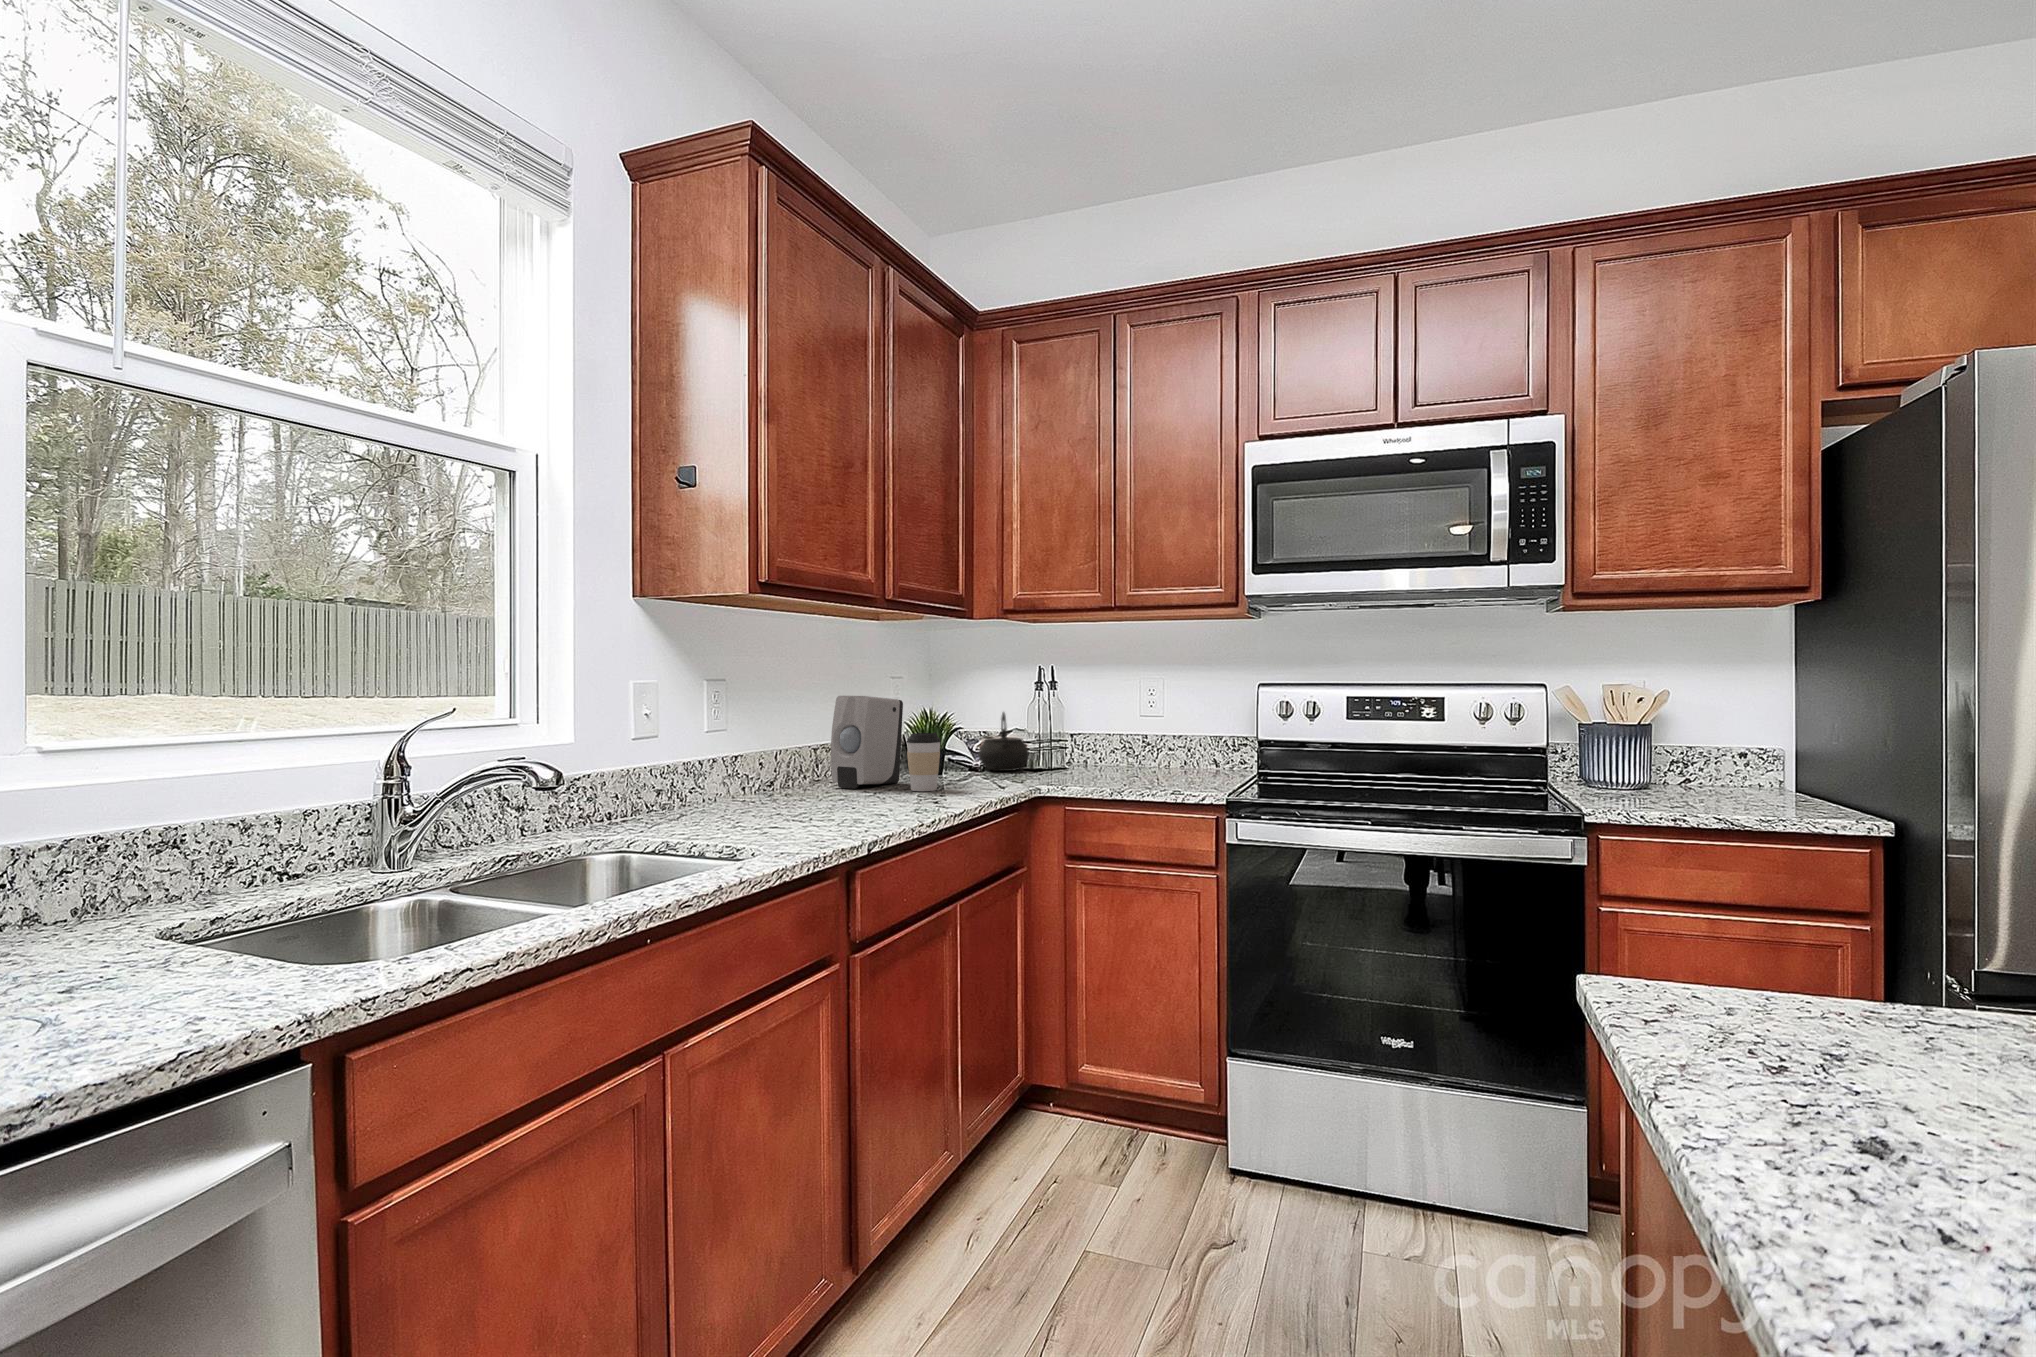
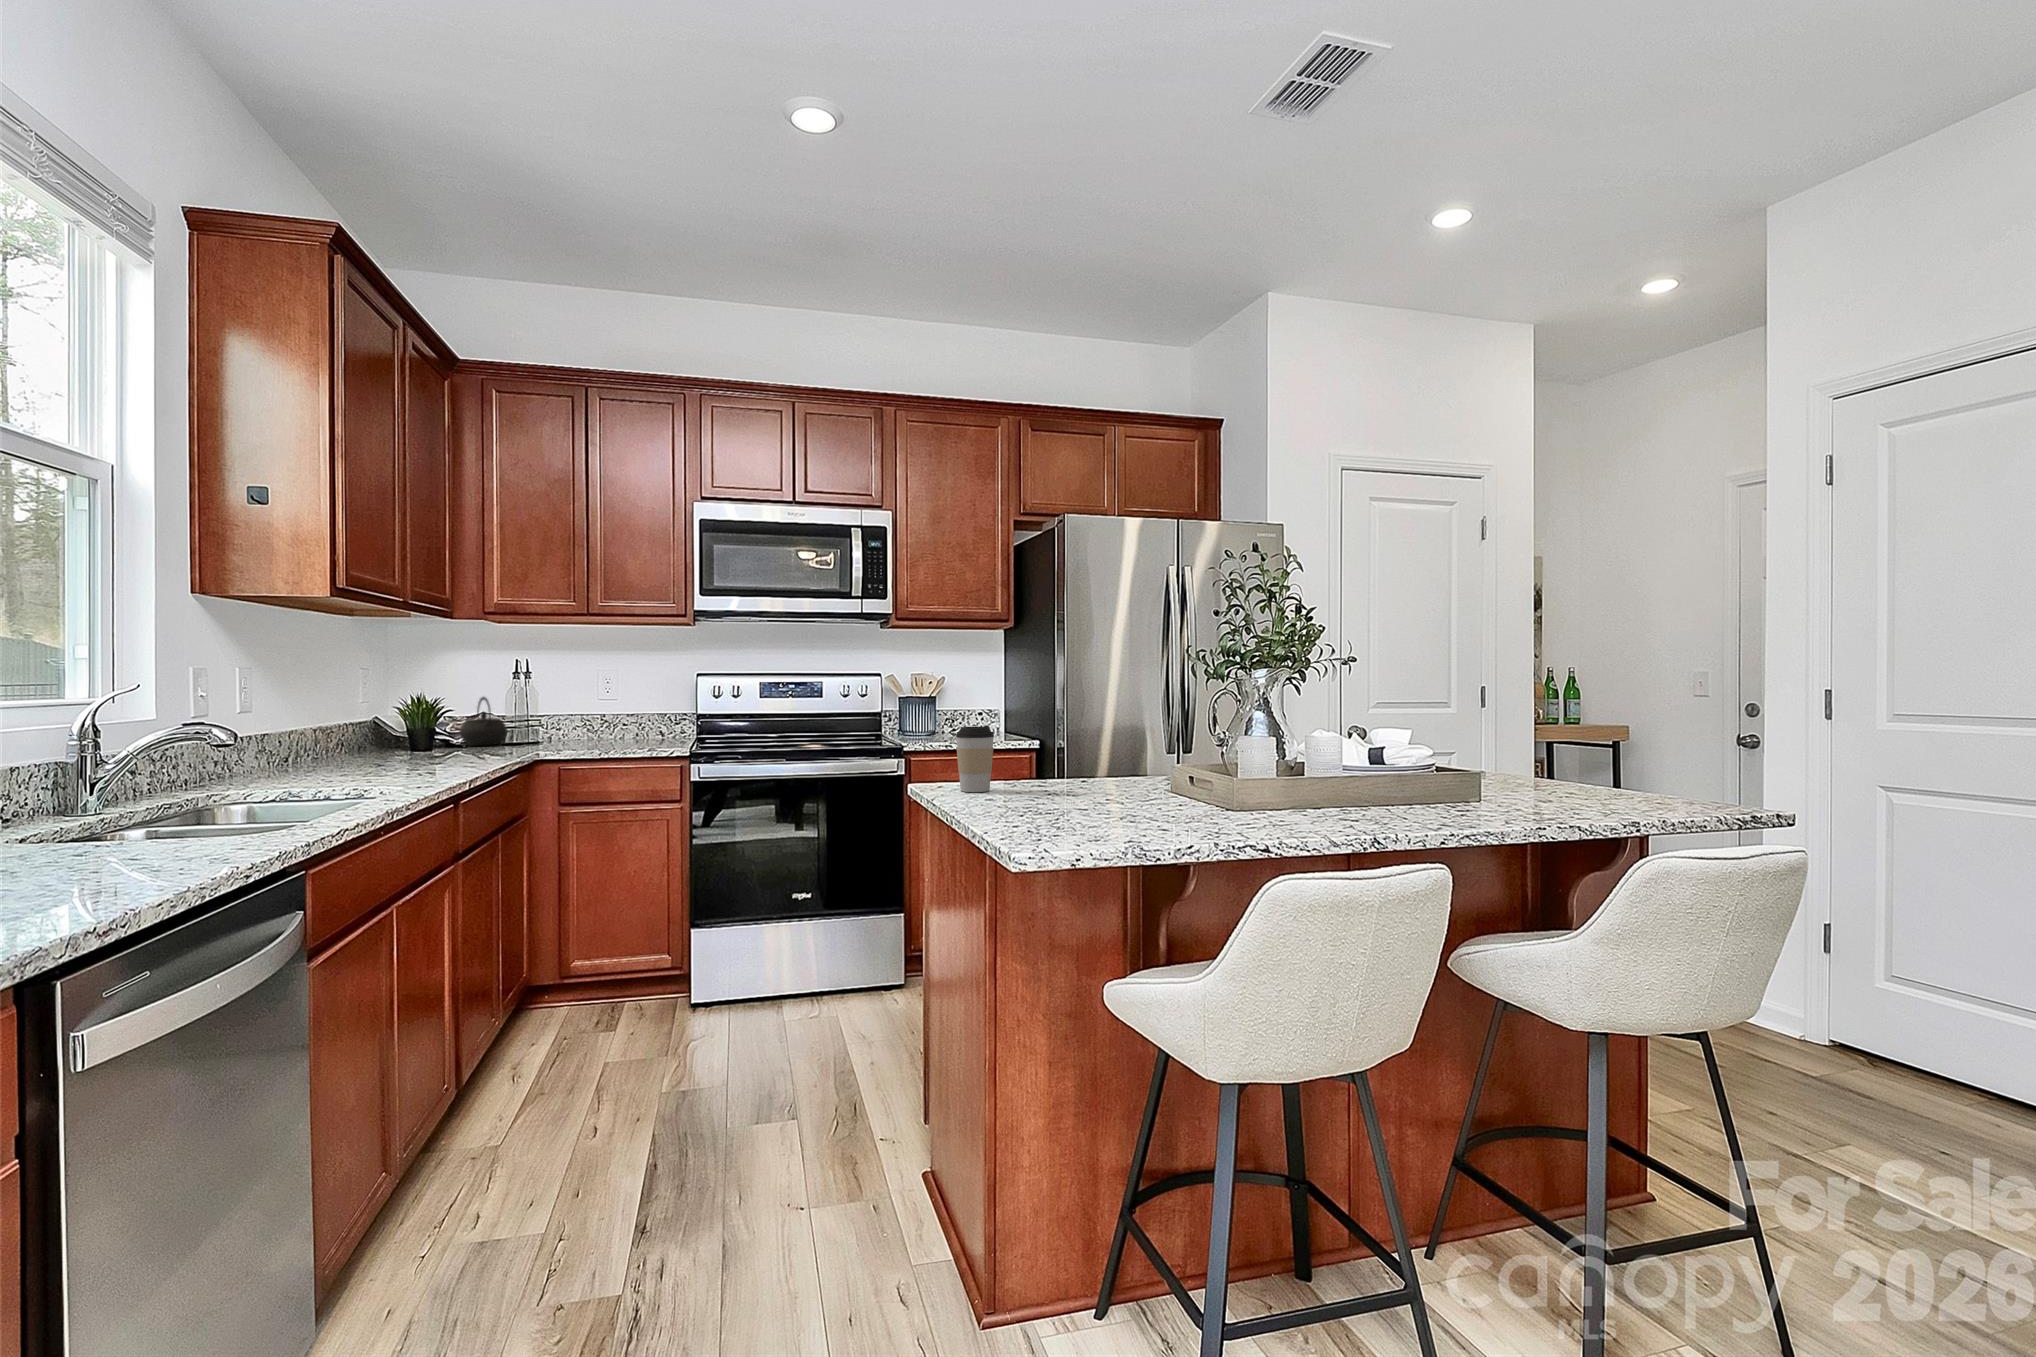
soap dispenser: present [831,696,903,789] -> none [337,683,403,762]
coffee cup: present [907,732,941,791] -> present [956,725,994,792]

